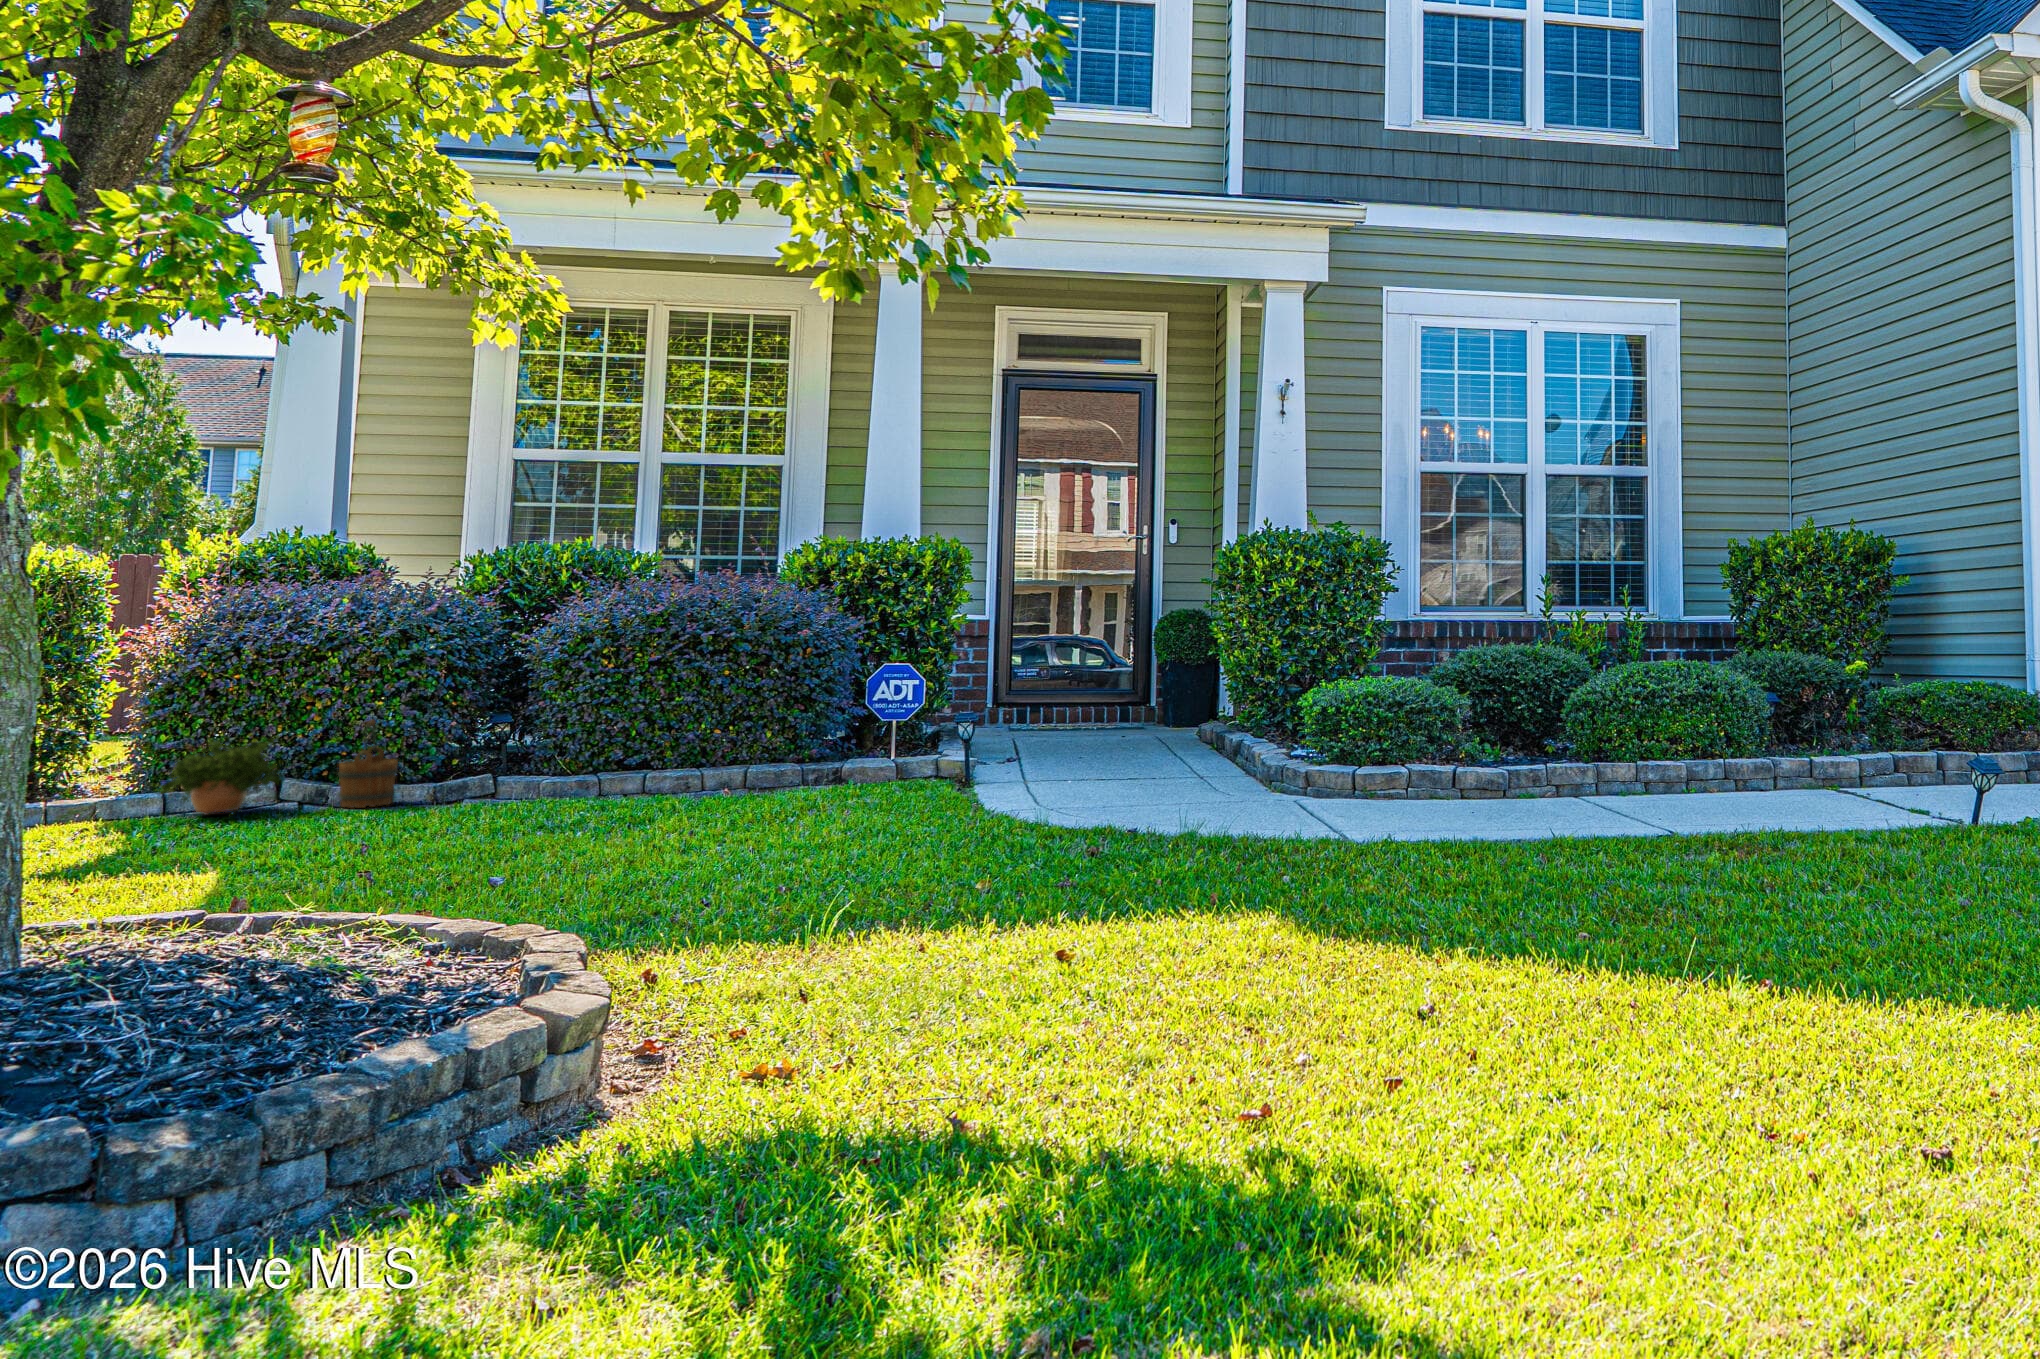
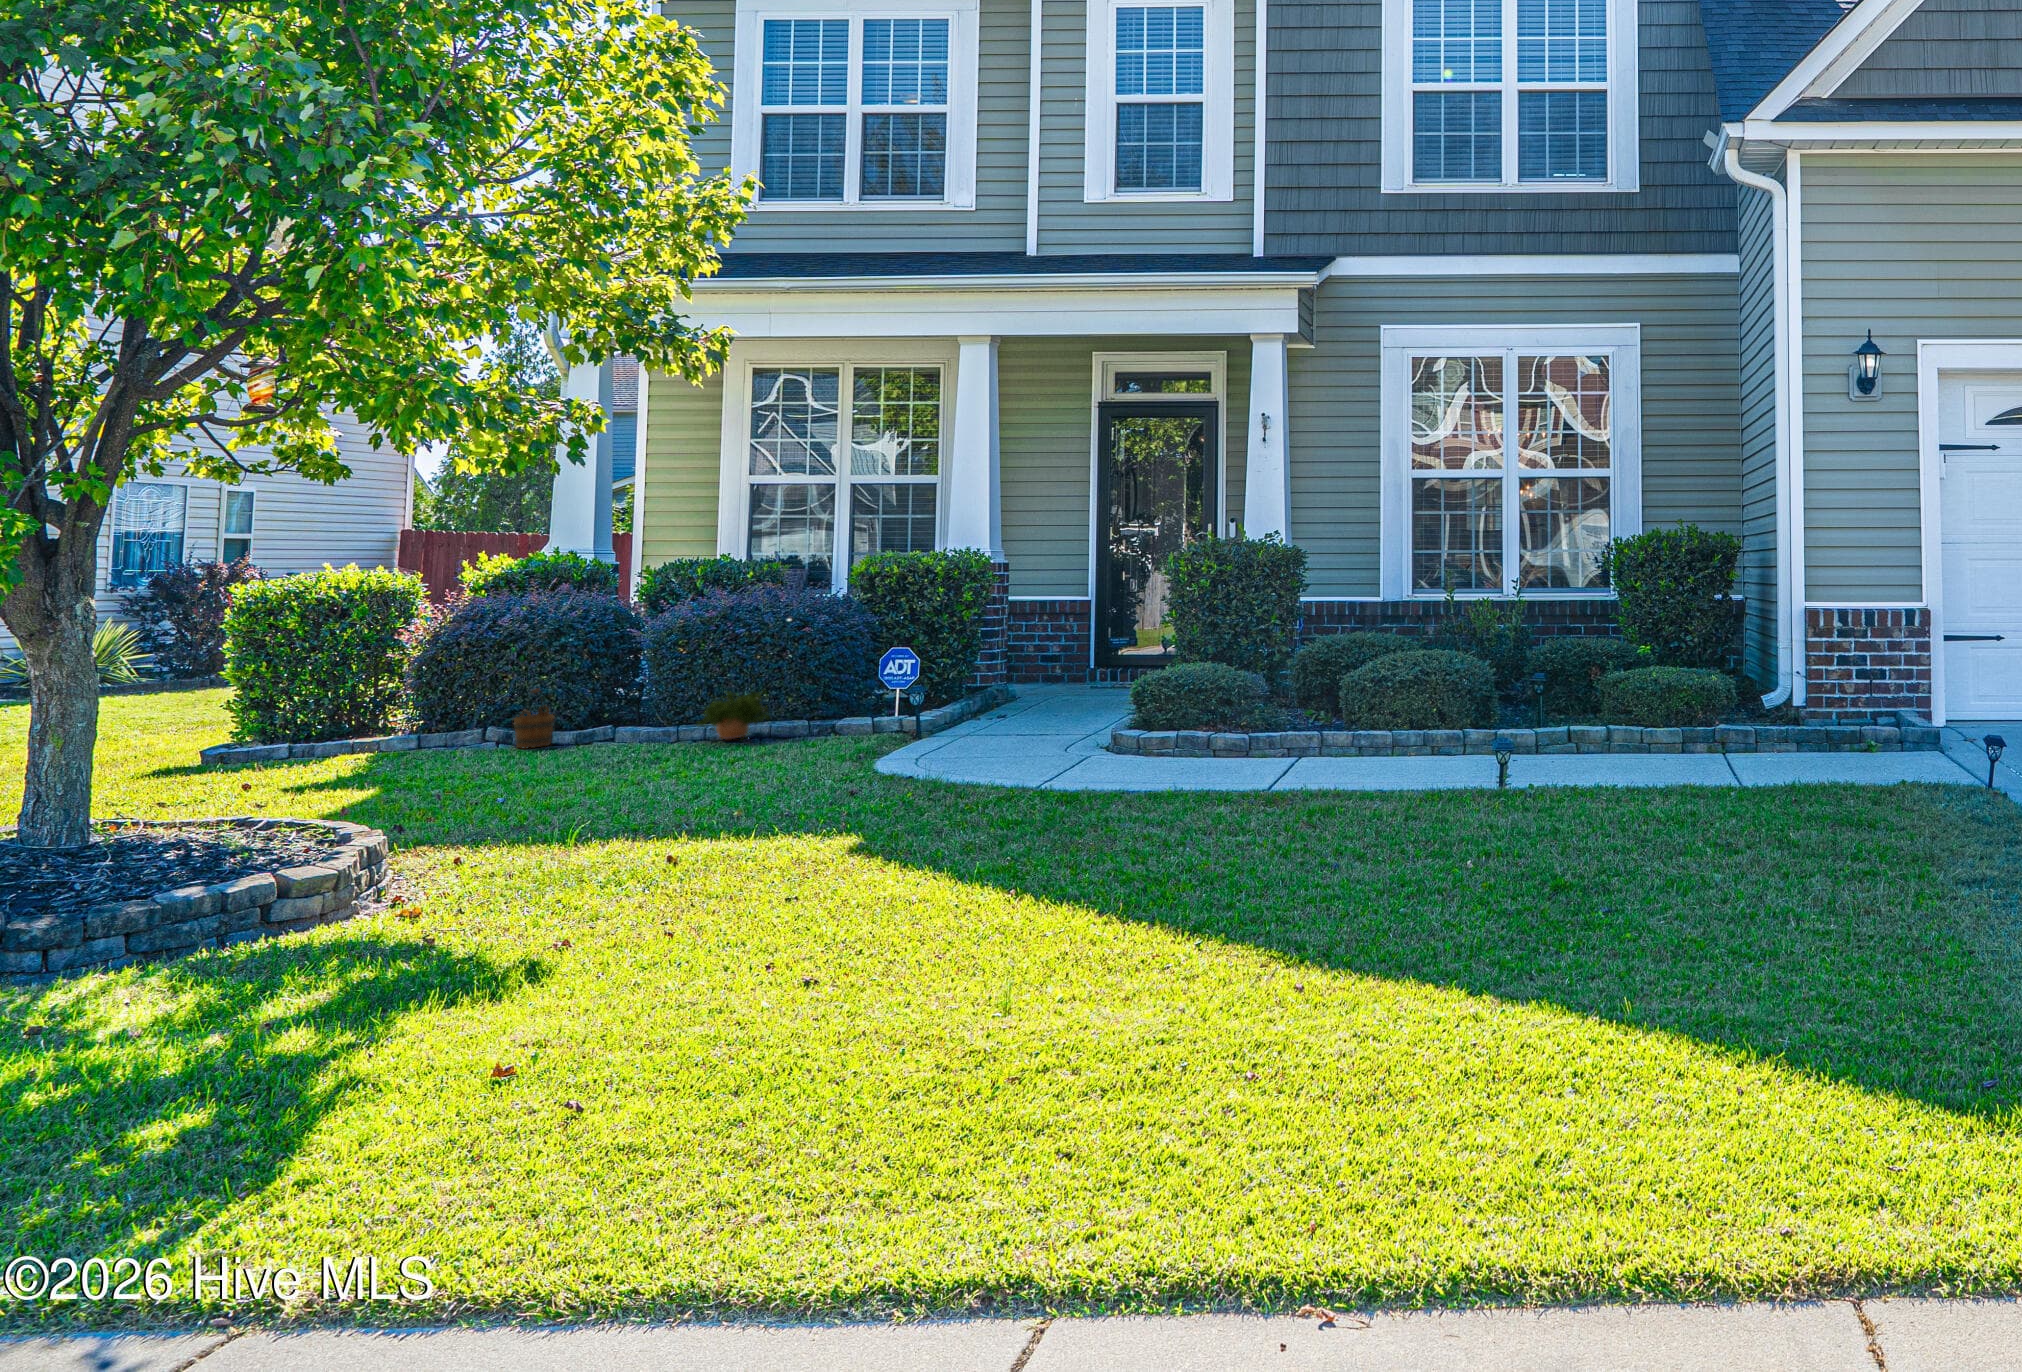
potted plant: present [161,739,280,814] -> present [698,690,769,739]

